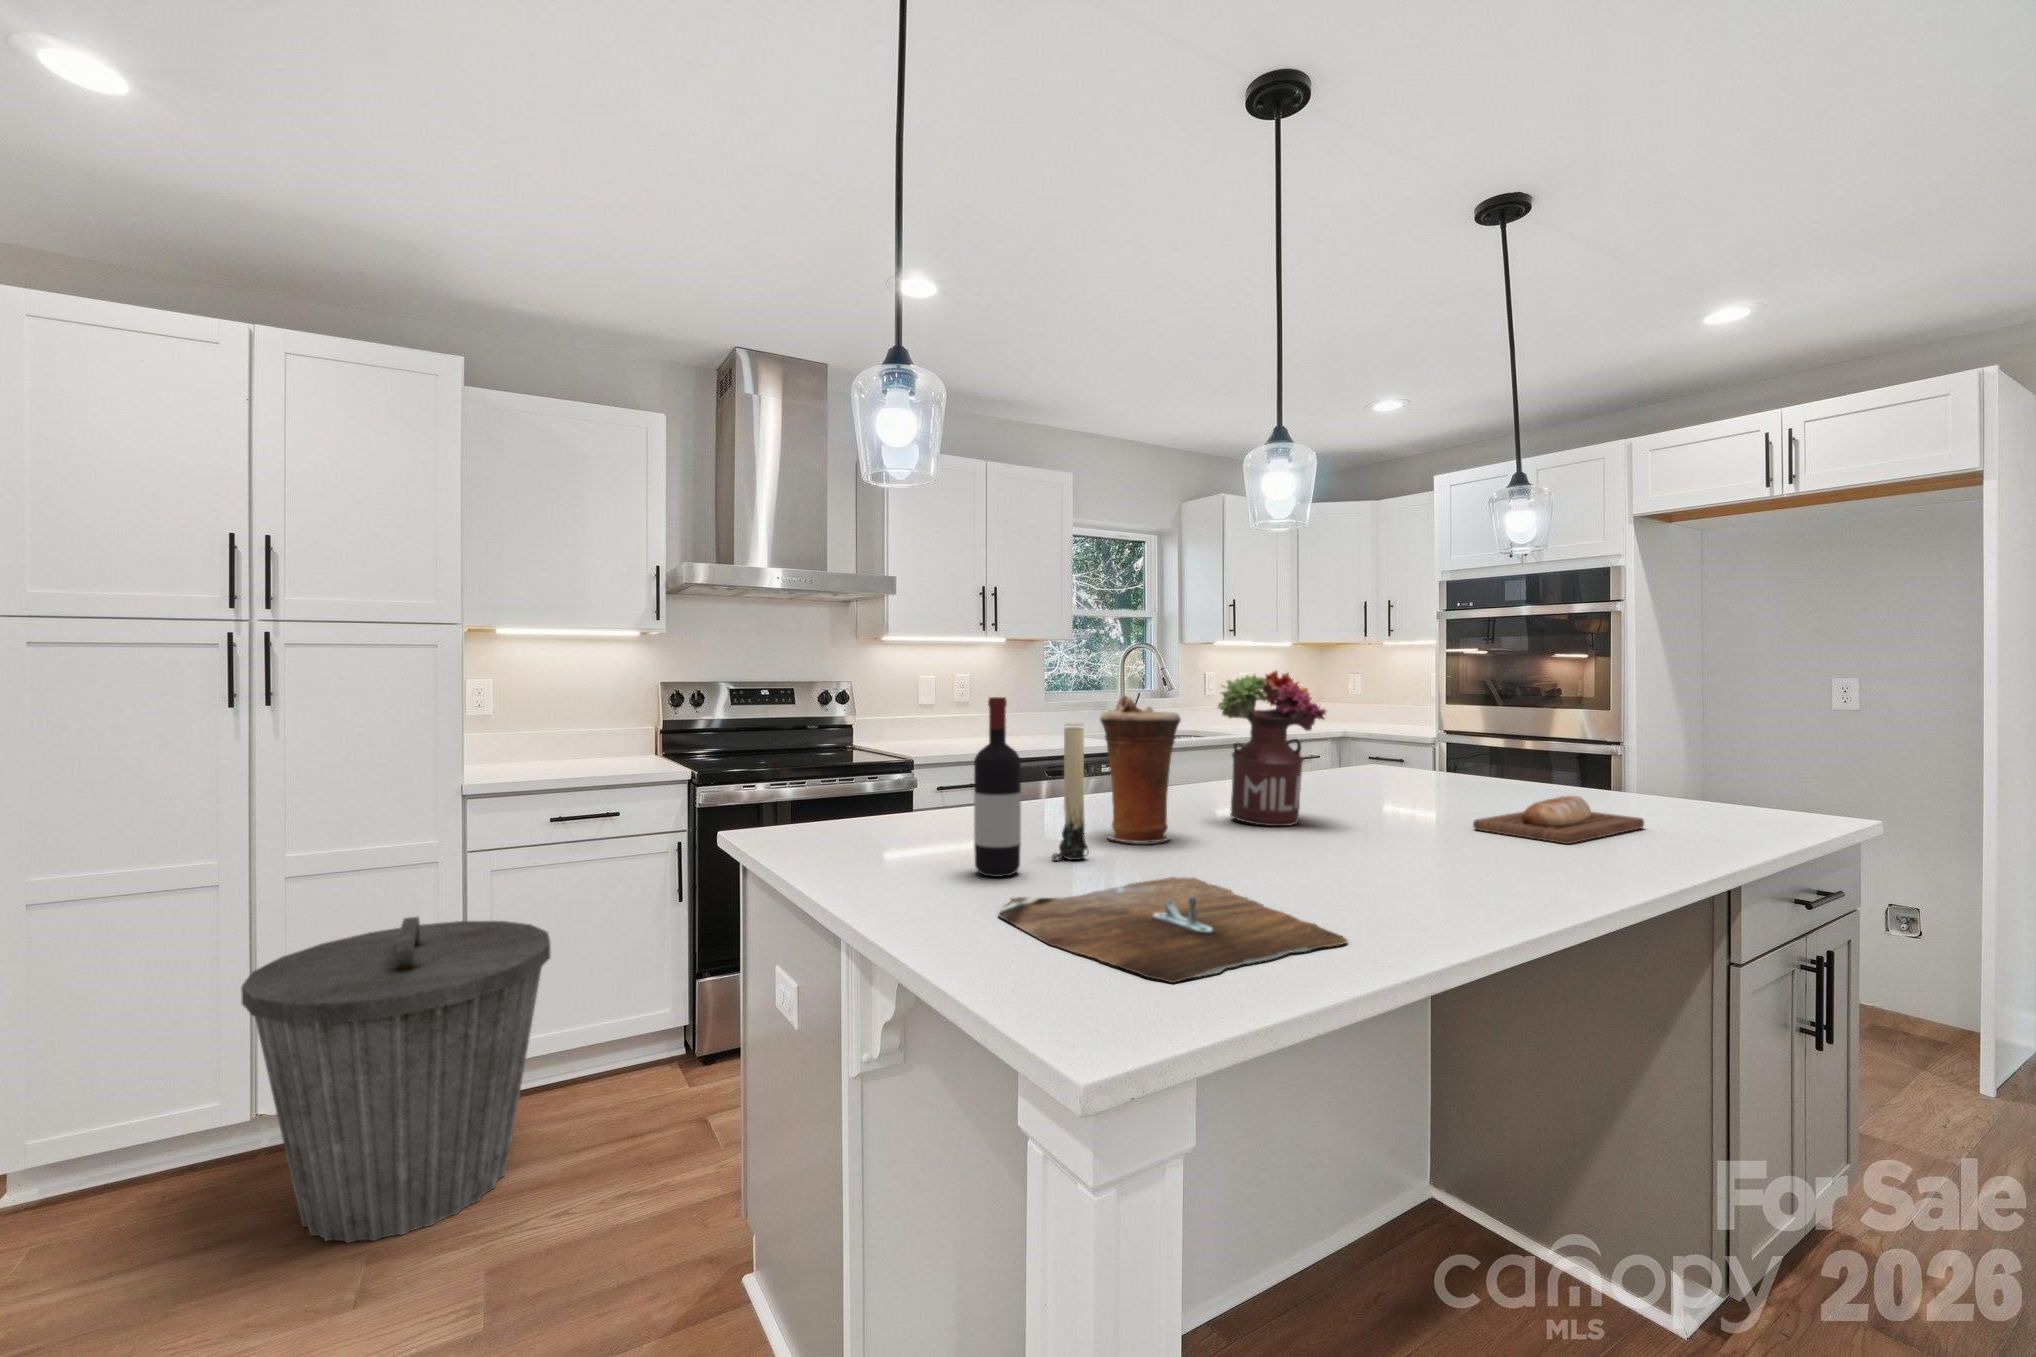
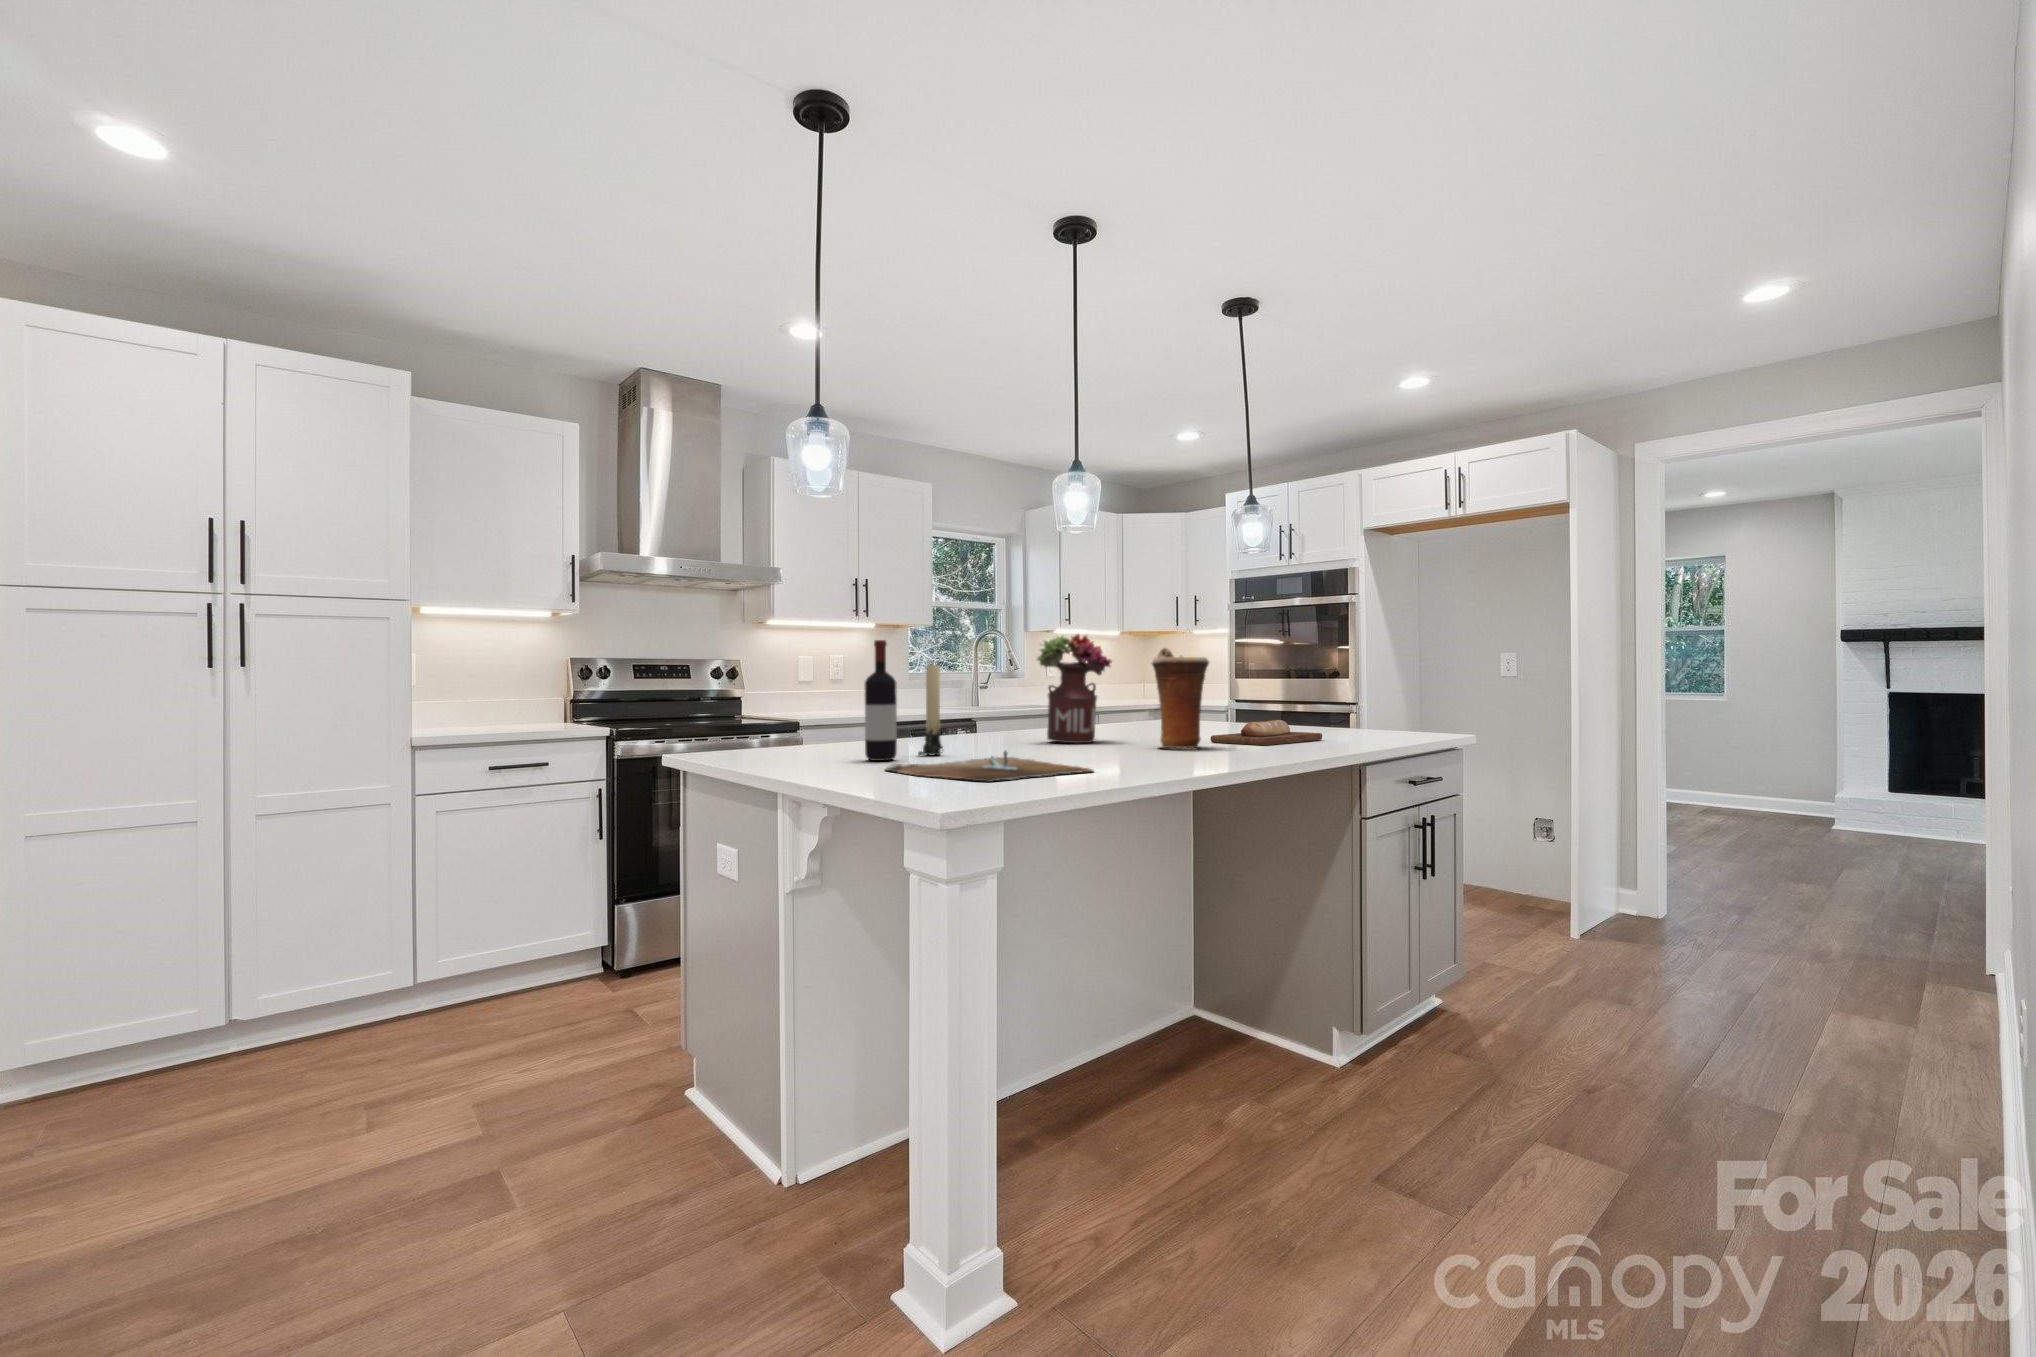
vase: present [1100,696,1181,843] -> present [1152,648,1209,748]
trash can: present [241,917,551,1243] -> none [249,840,505,1095]

